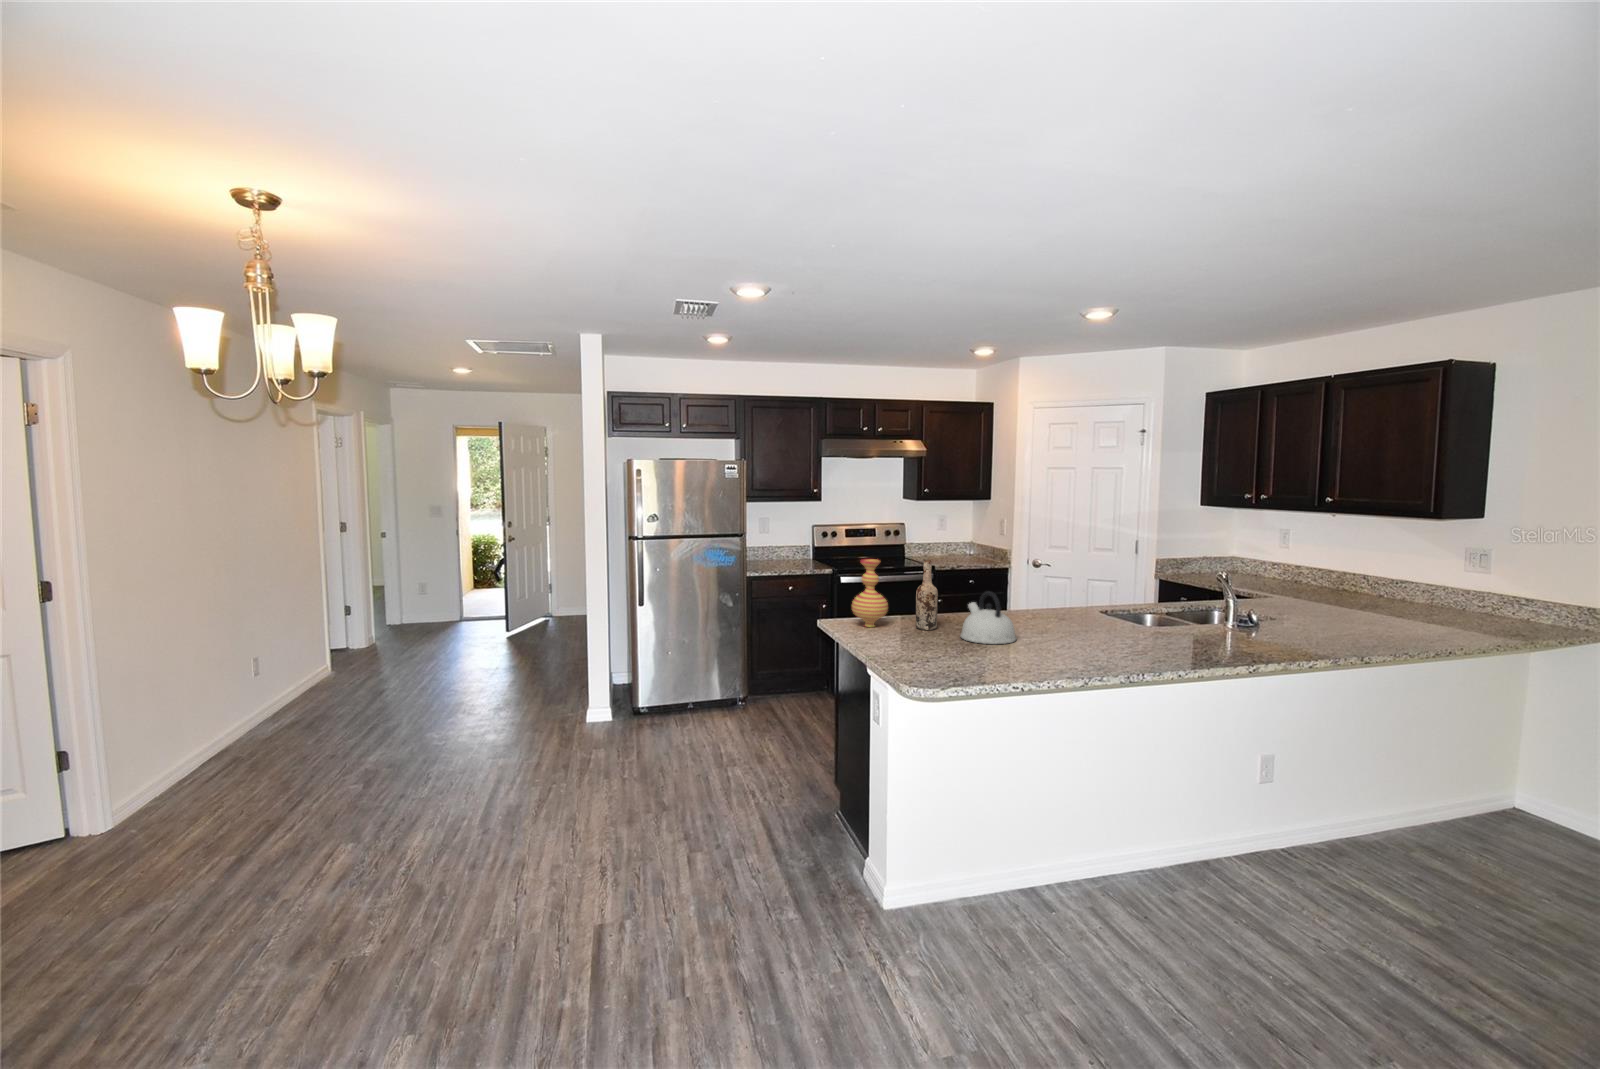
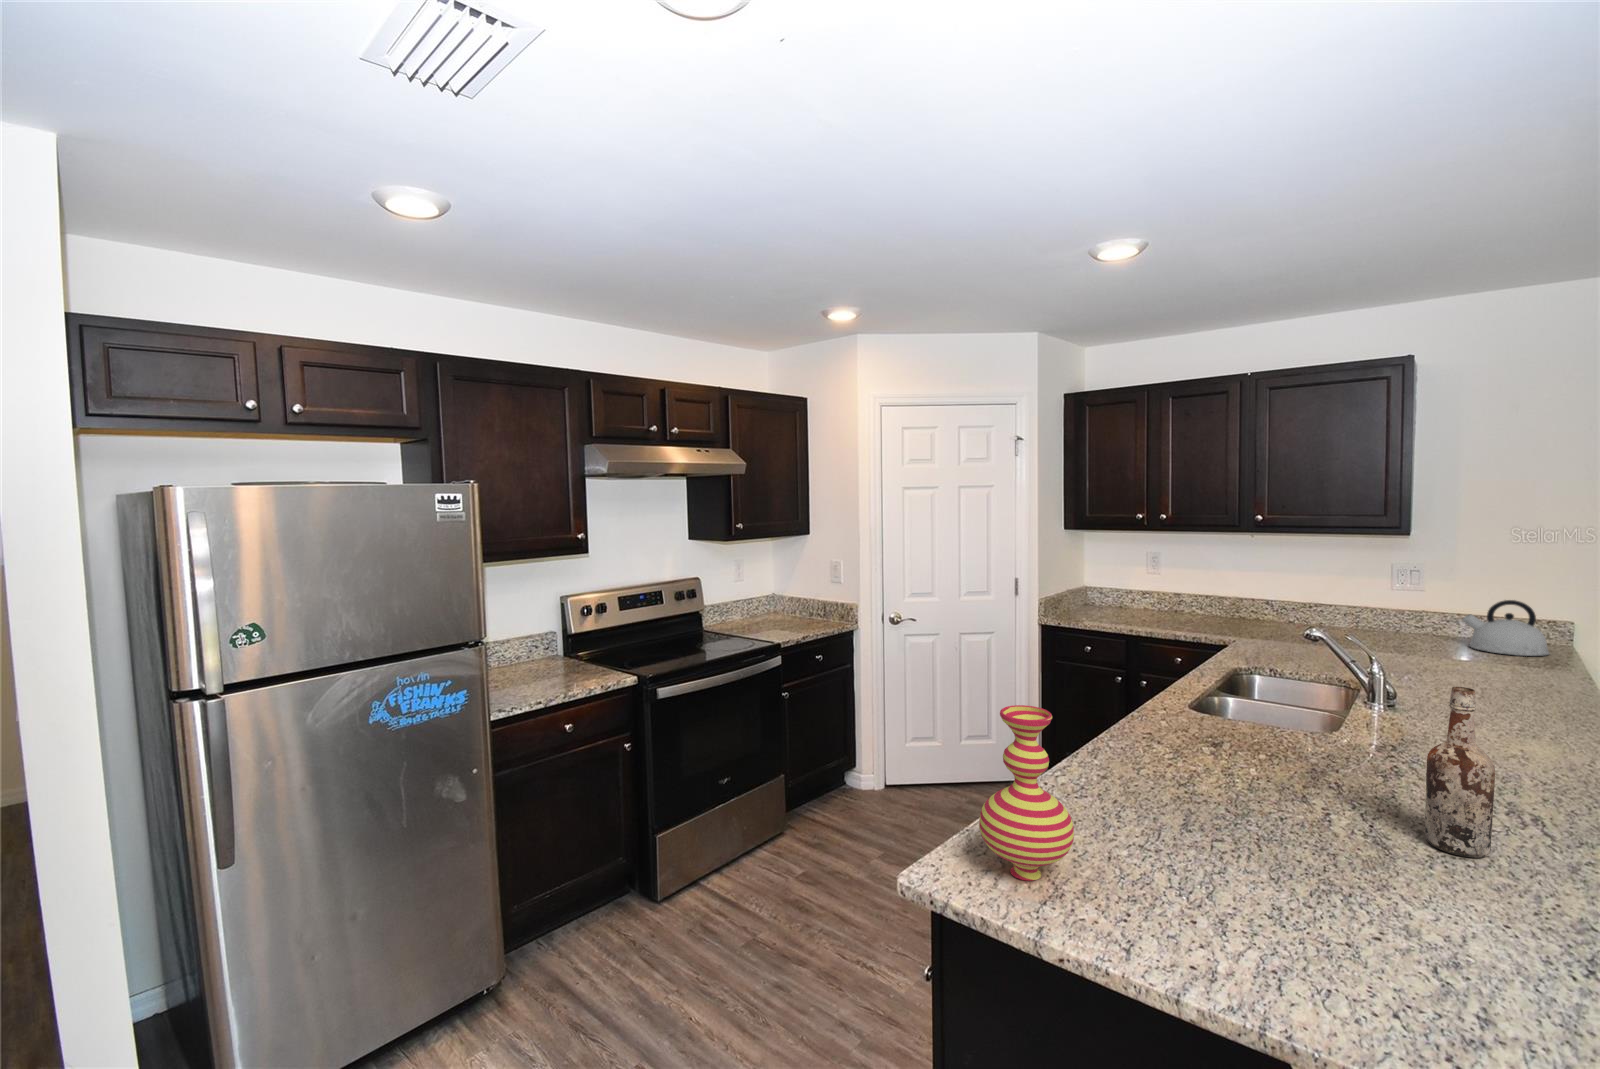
wine bottle: present [916,560,938,630] -> present [1425,687,1495,858]
kettle: present [961,591,1016,644] -> present [1463,600,1549,656]

